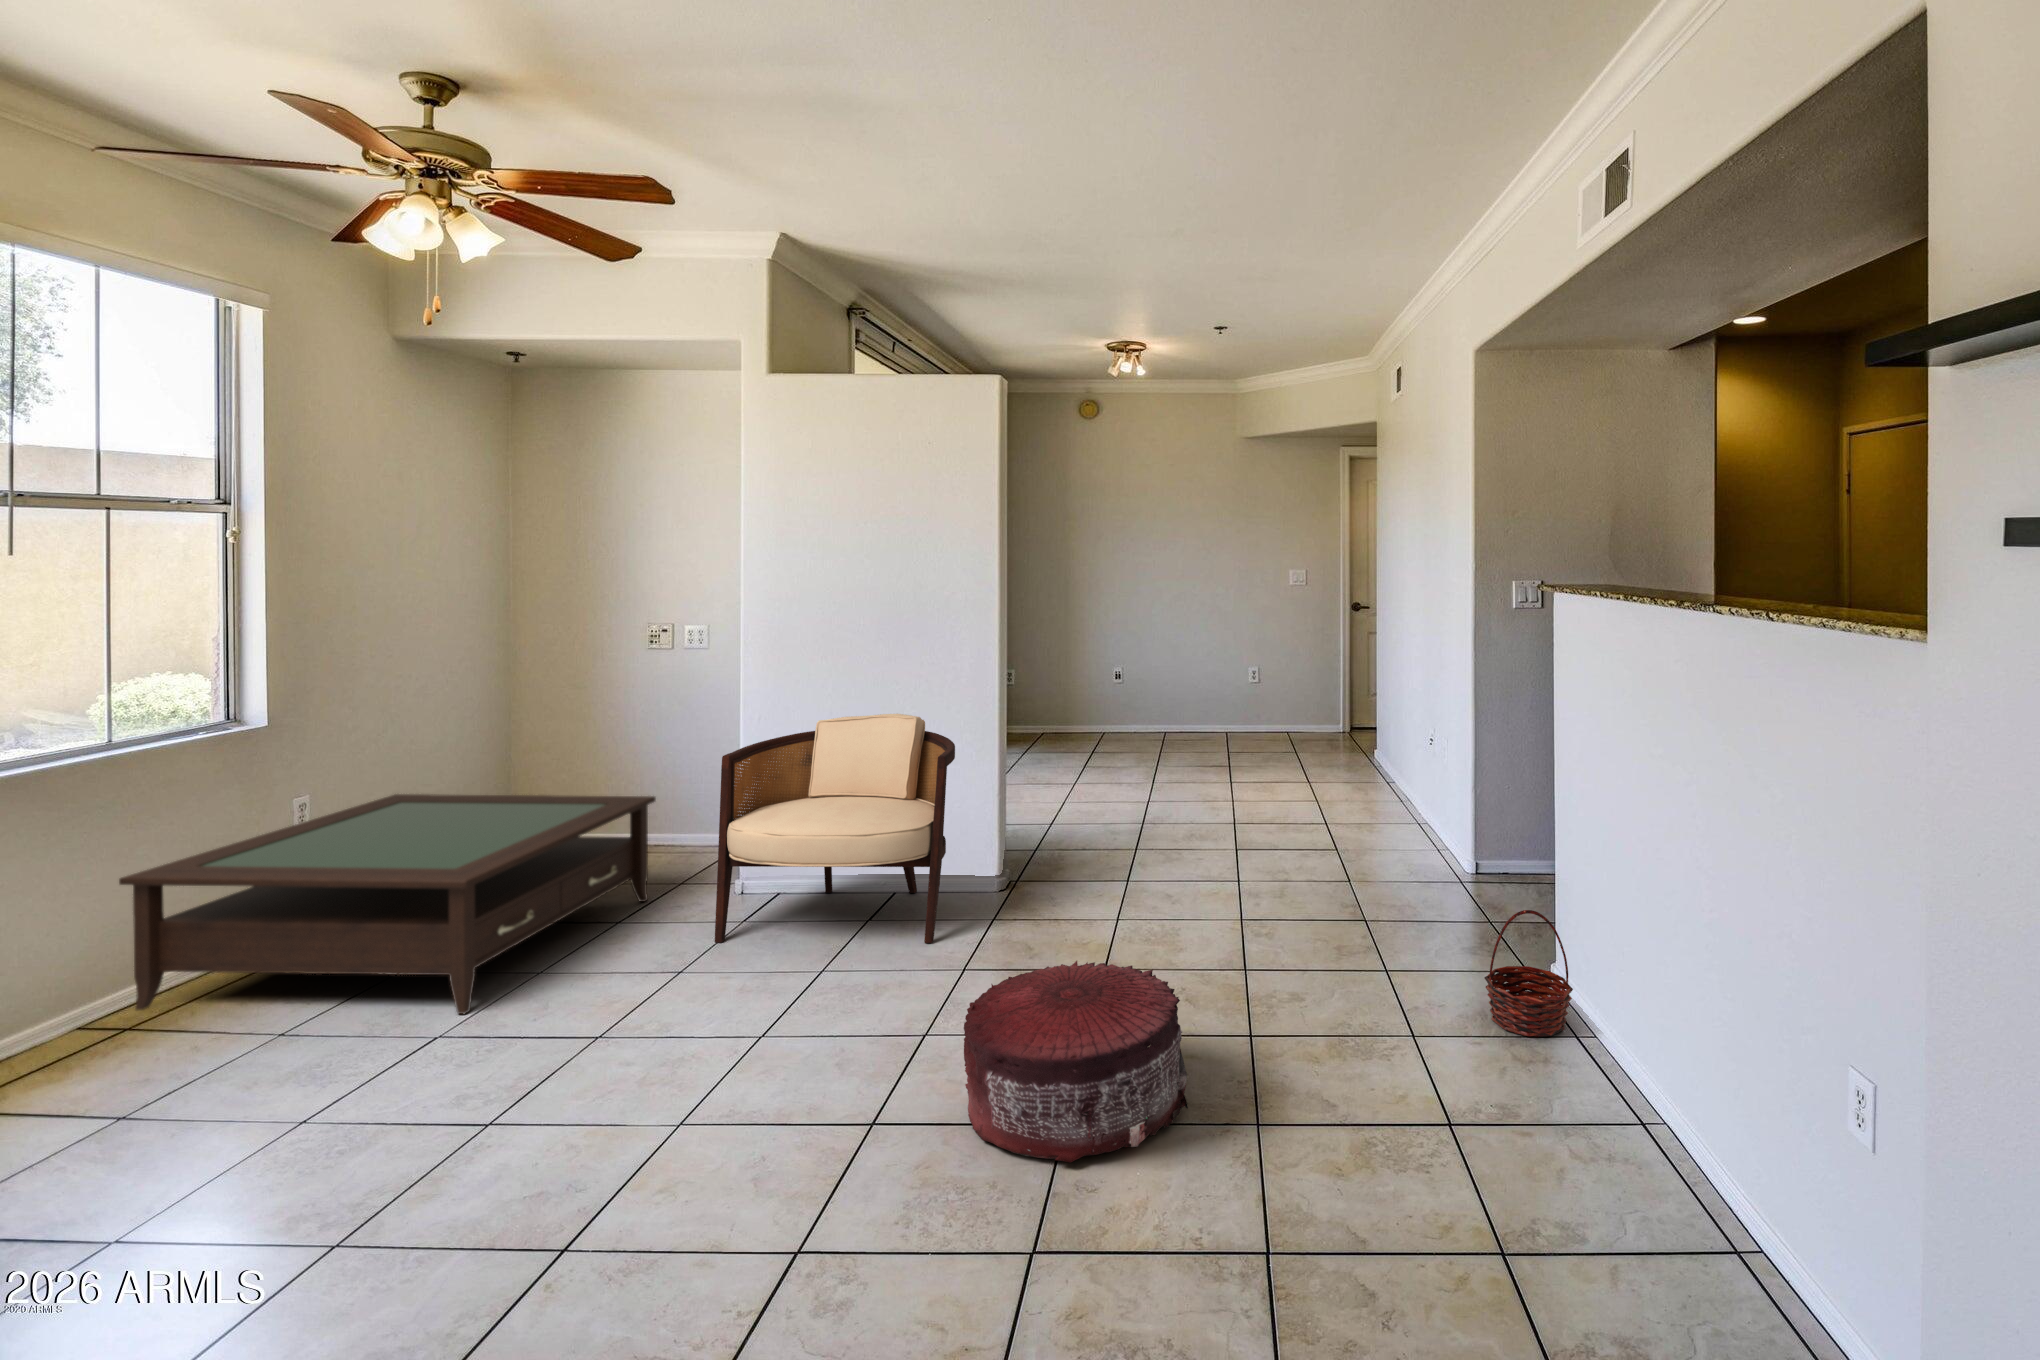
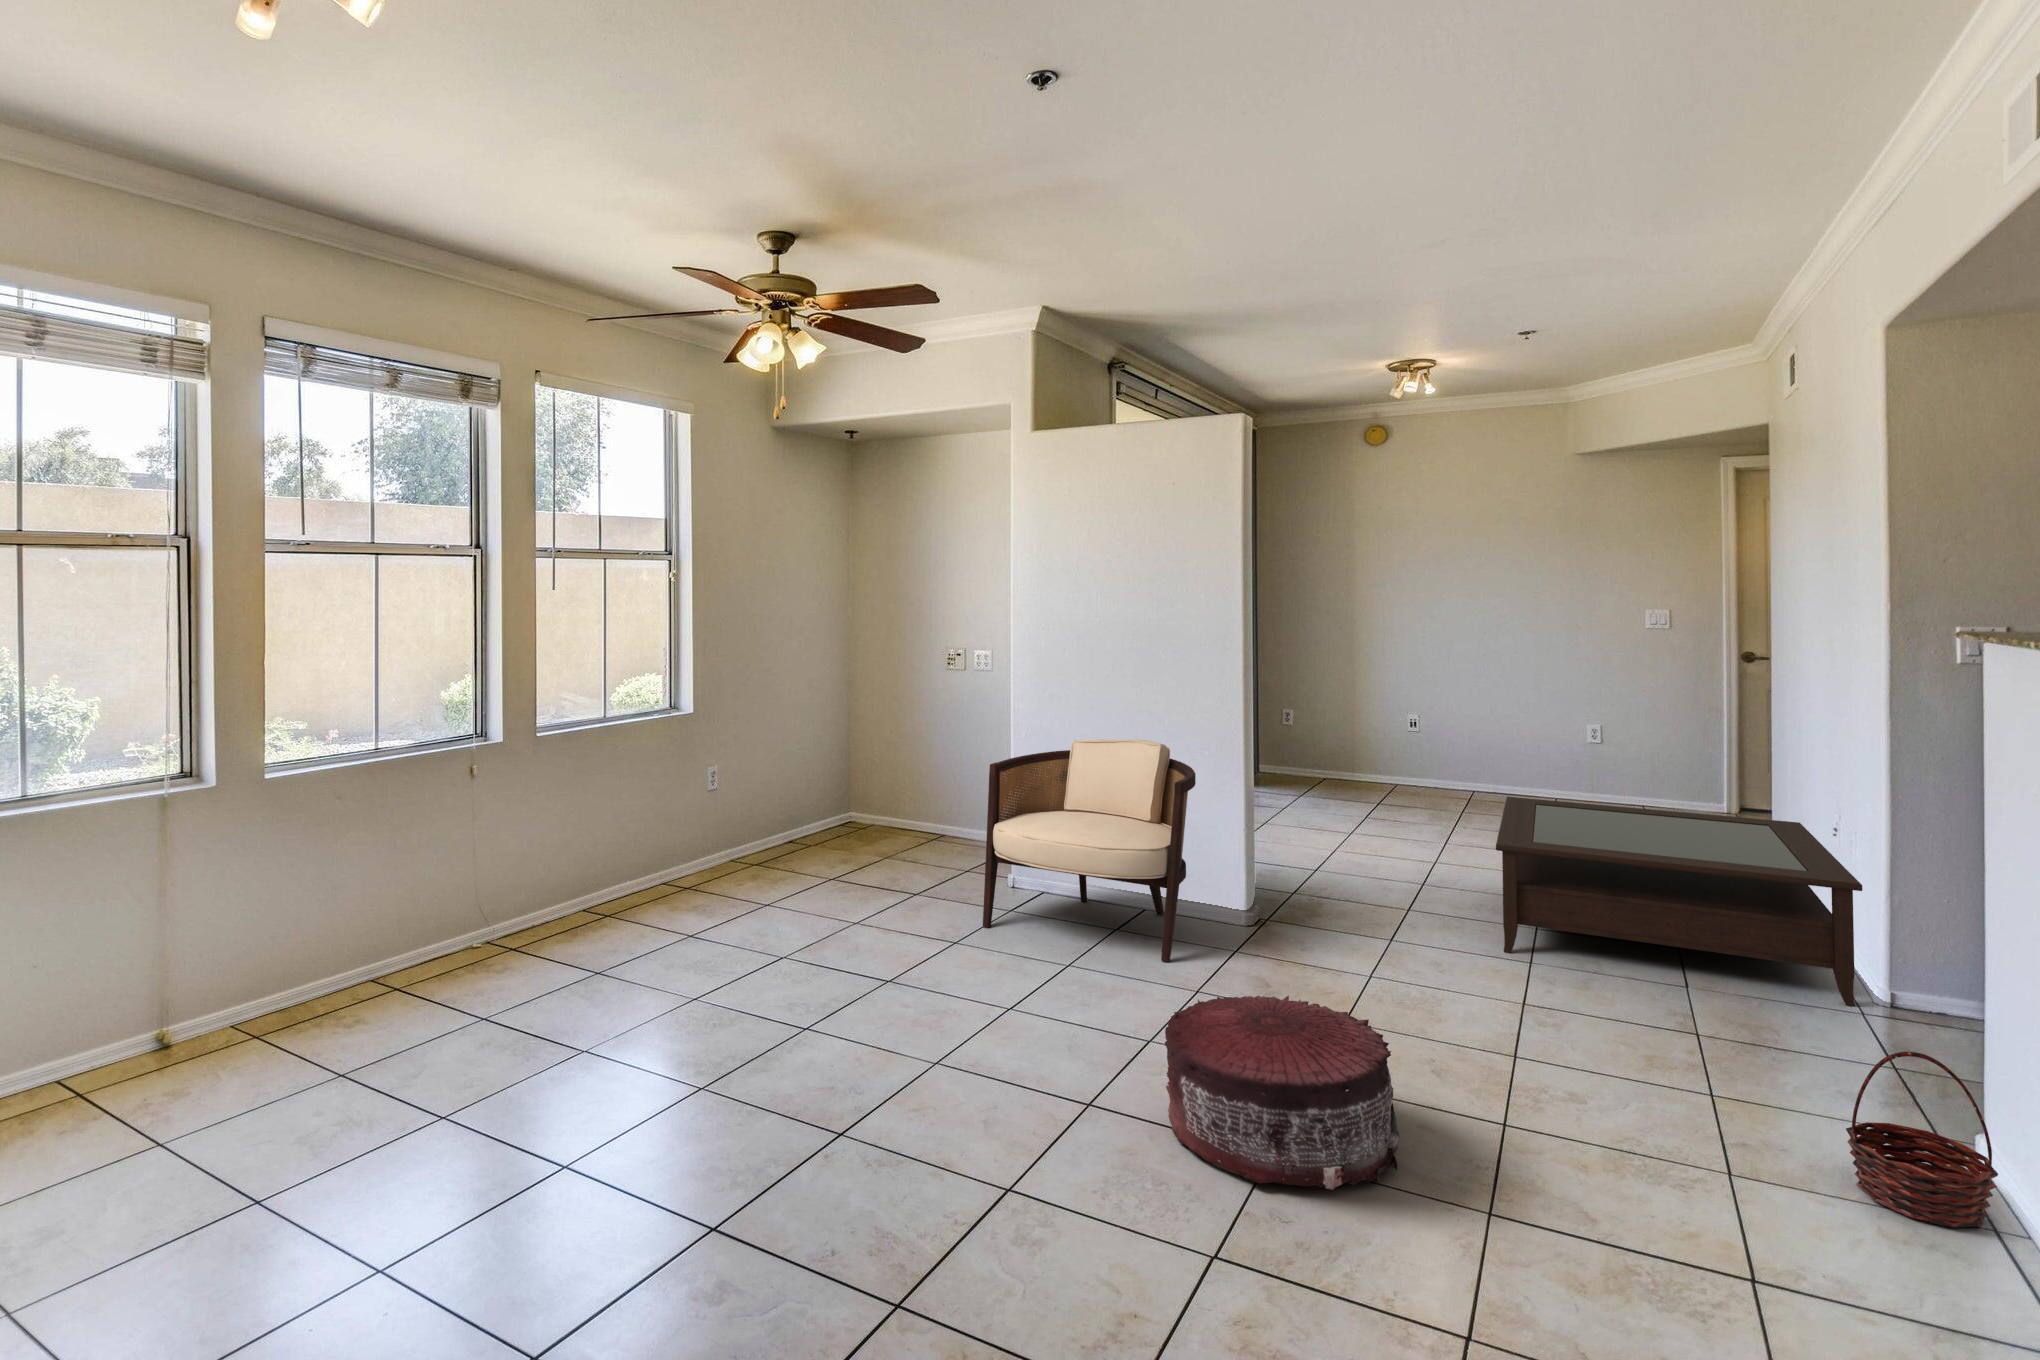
coffee table: present [119,794,656,1014] -> present [1496,797,1862,1006]

